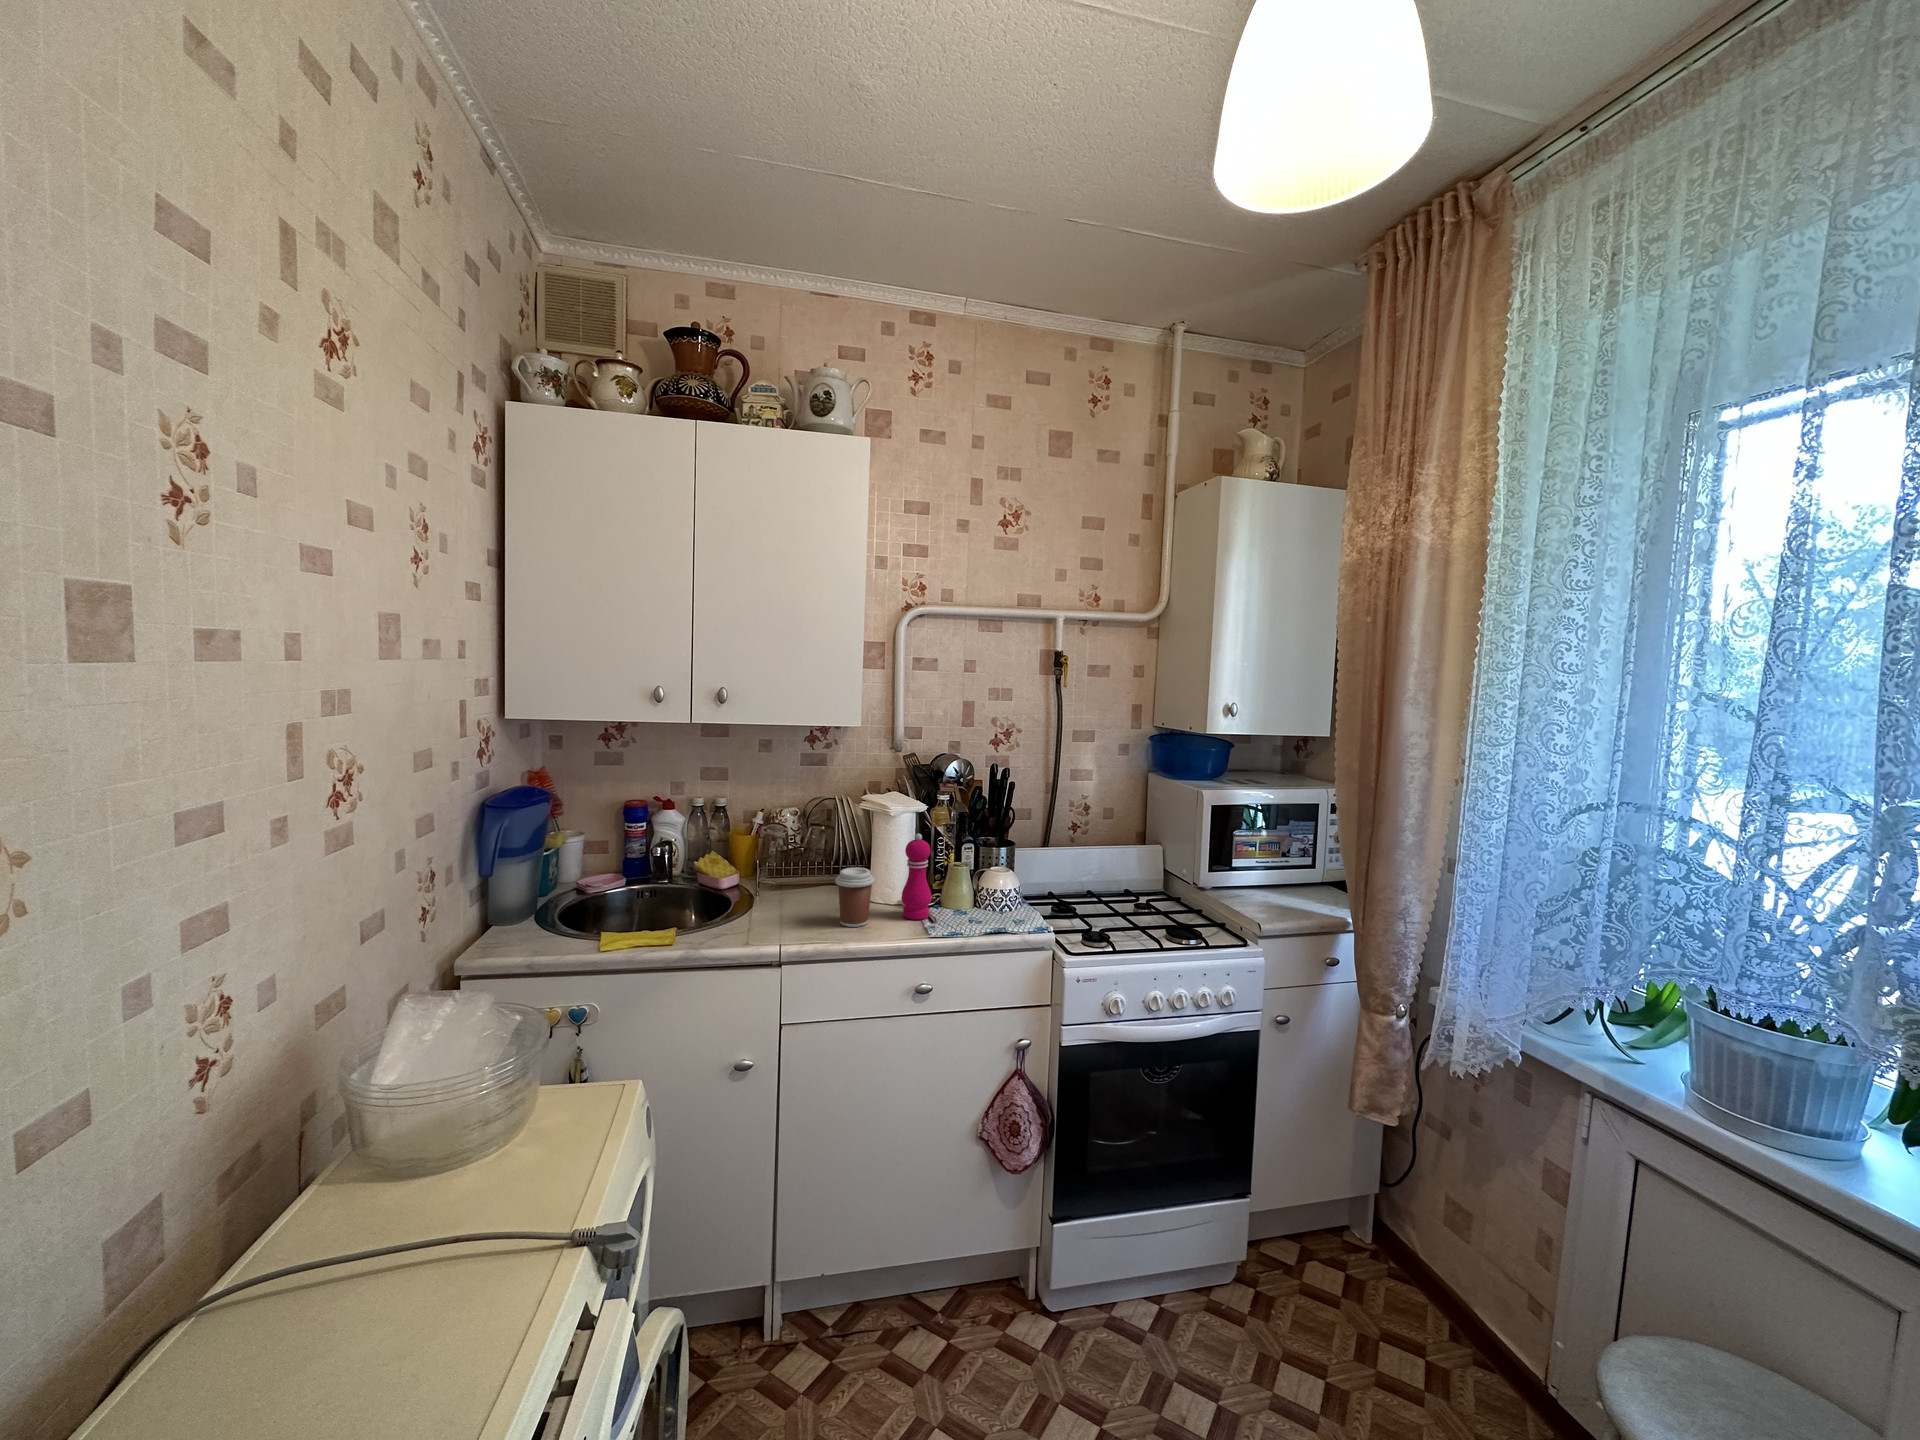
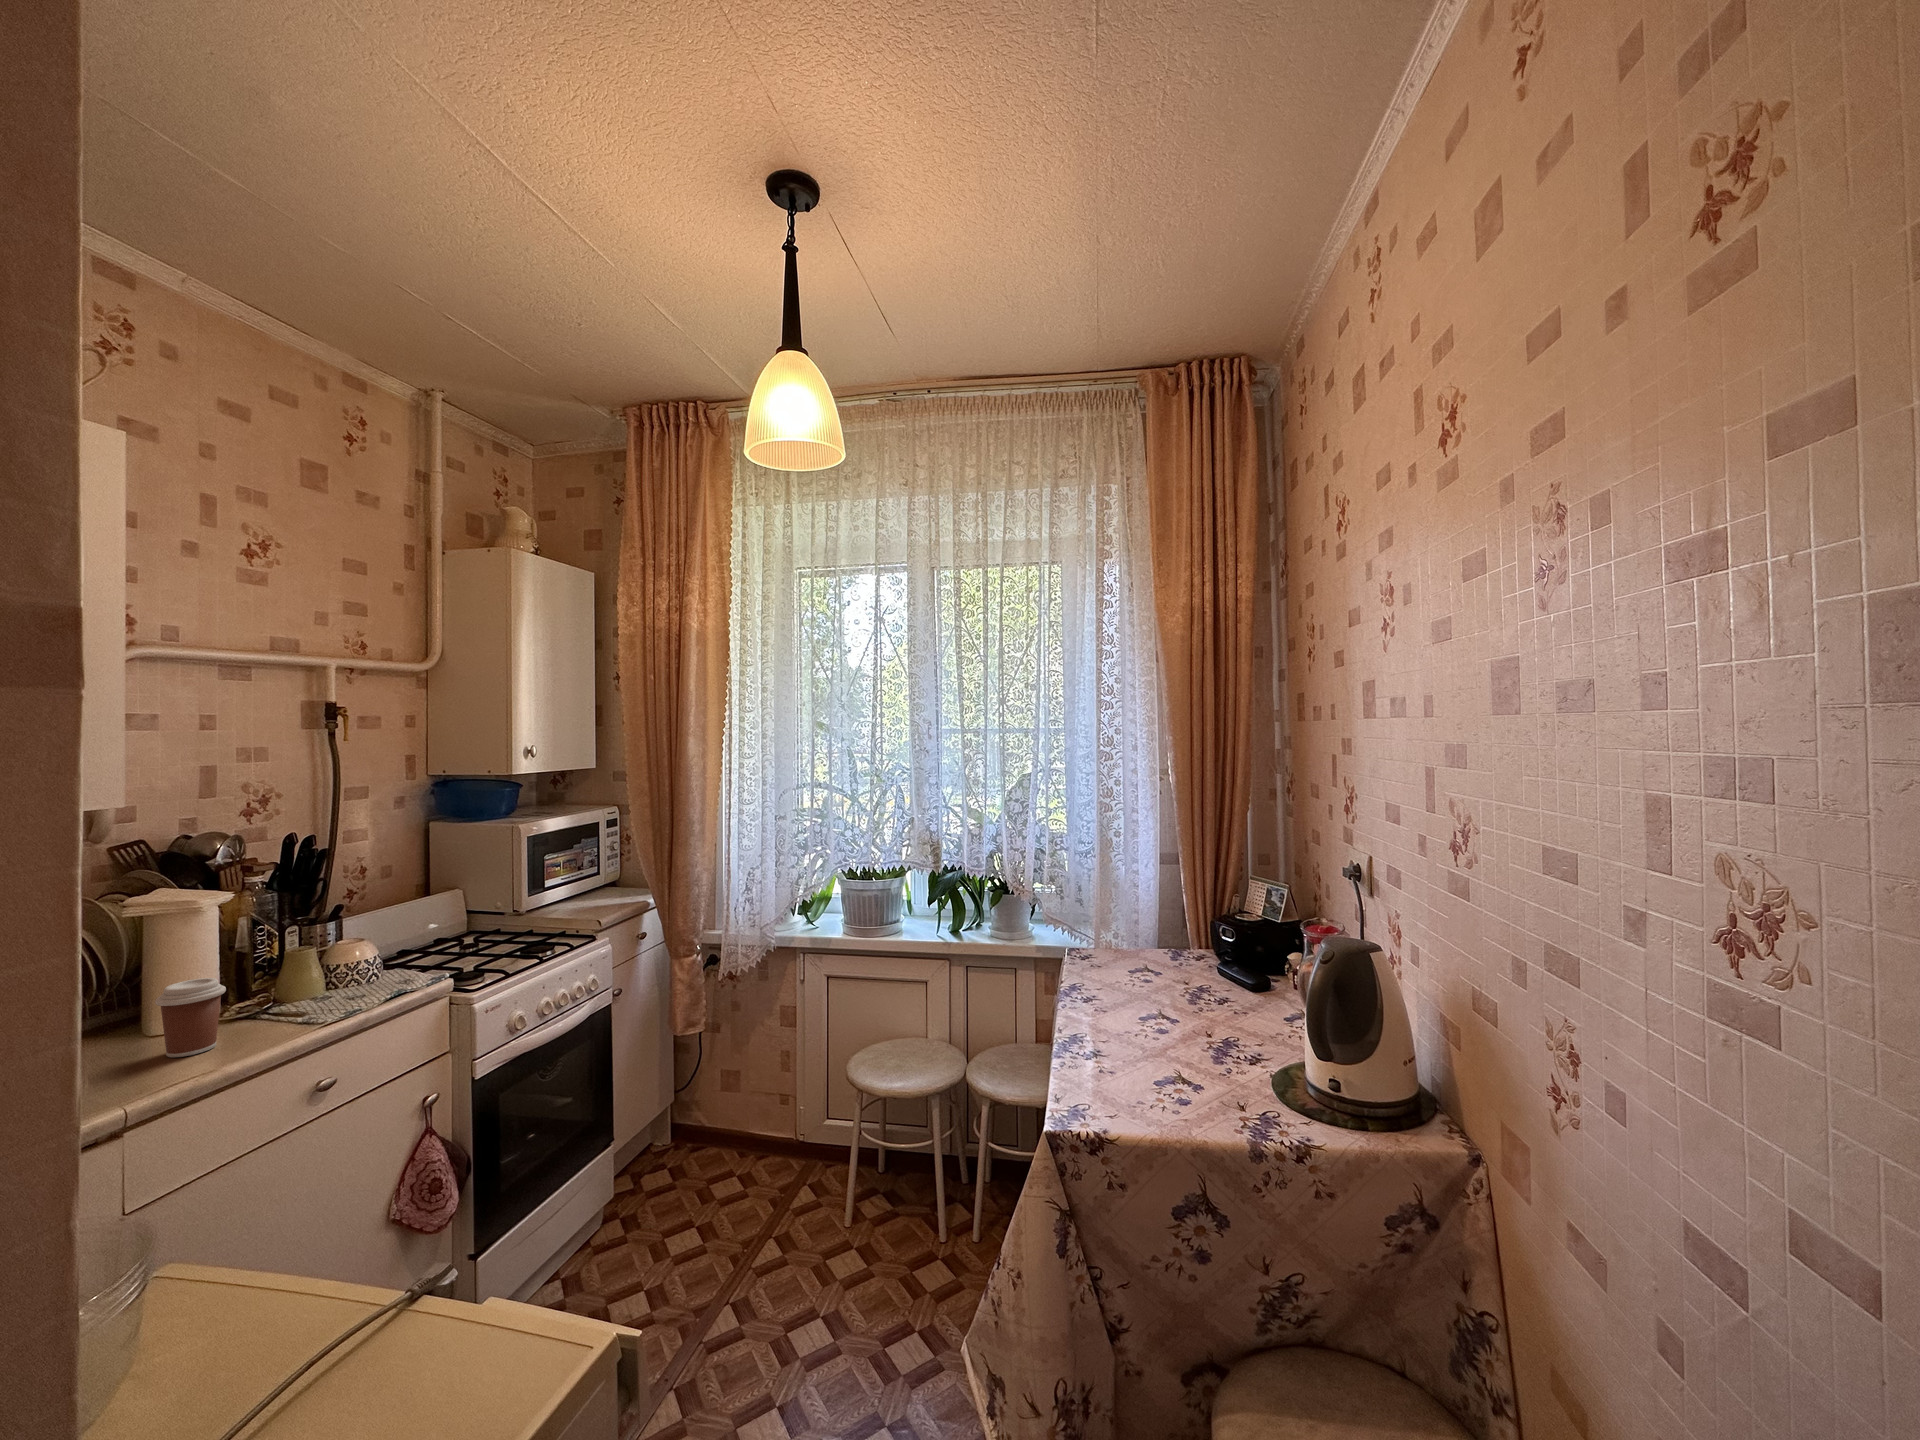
pepper mill: present [901,833,931,920] -> none [242,919,290,1025]

